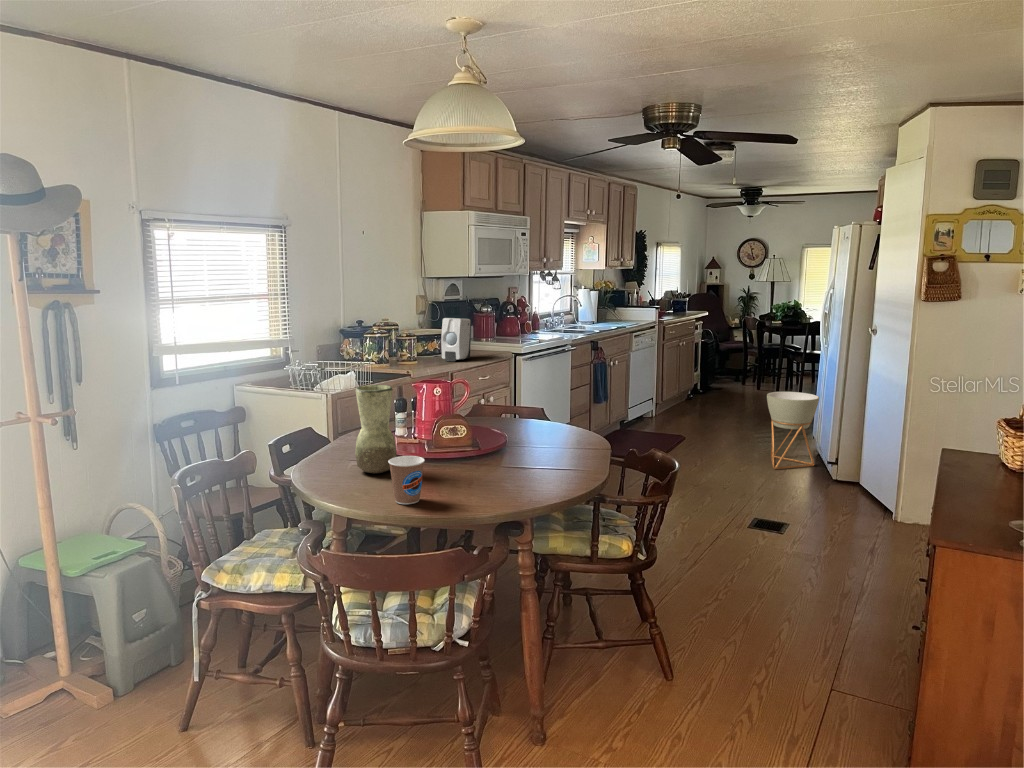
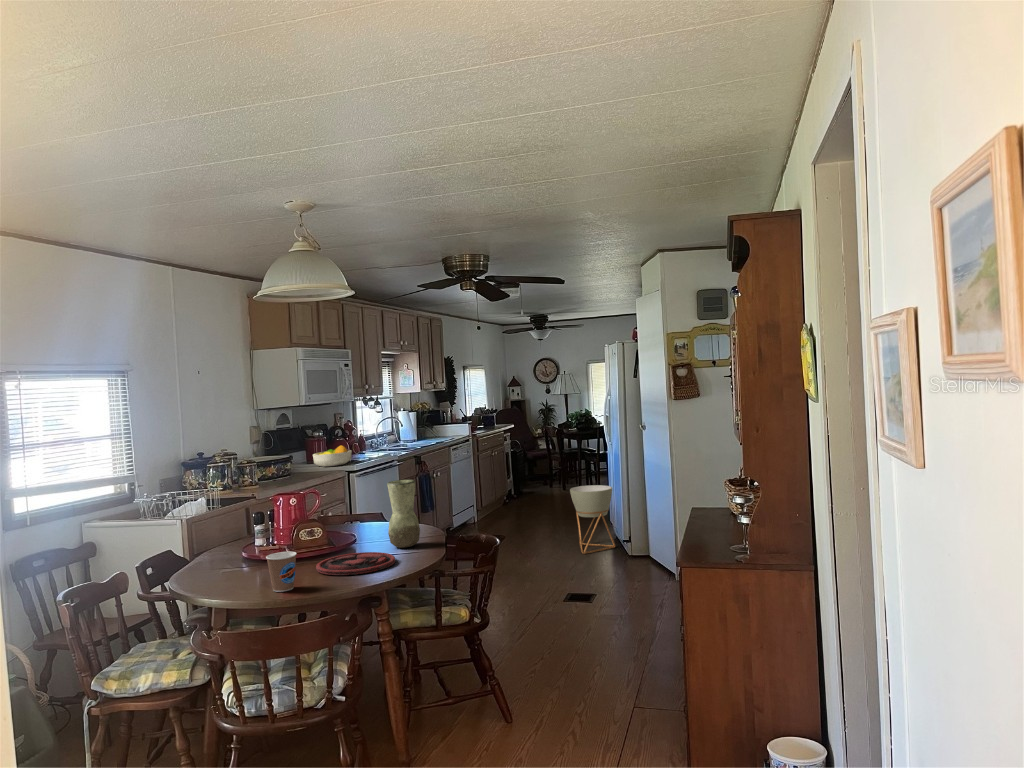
soap dispenser: present [441,318,471,361] -> none [279,444,306,484]
fruit bowl: none [481,323,523,345] -> present [313,445,352,467]
vase: present [355,385,397,473] -> present [387,480,420,548]
plate: none [452,461,546,491] -> present [316,552,395,575]

